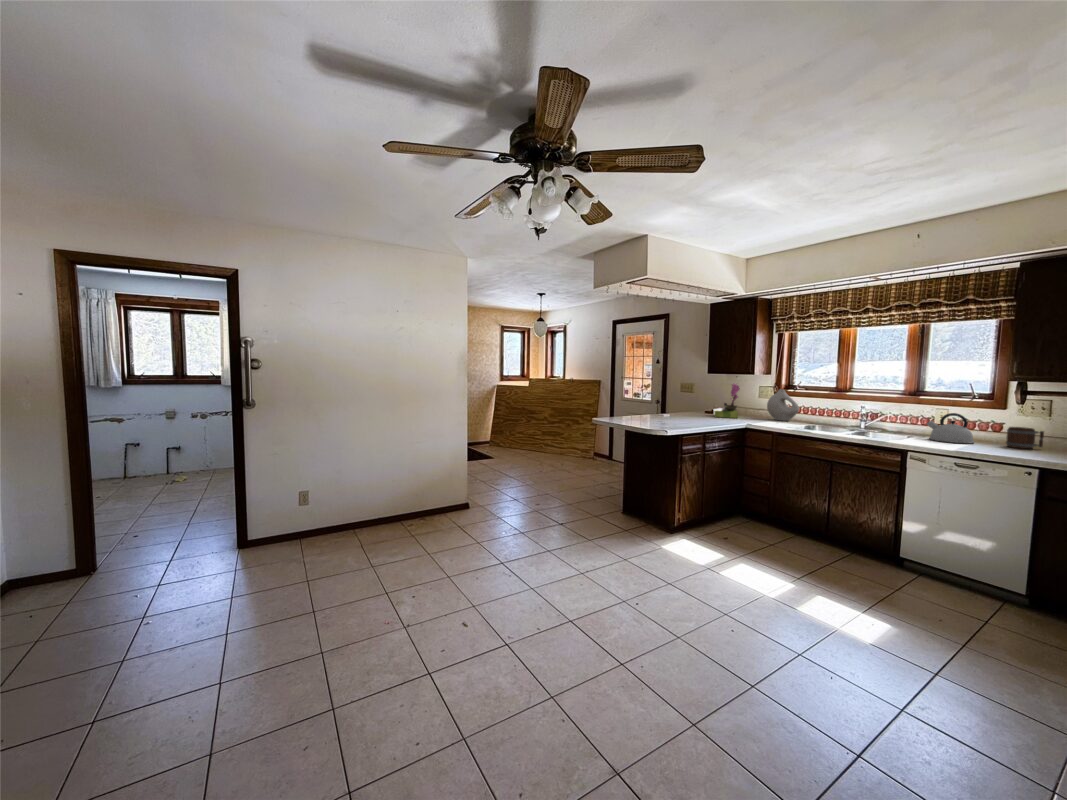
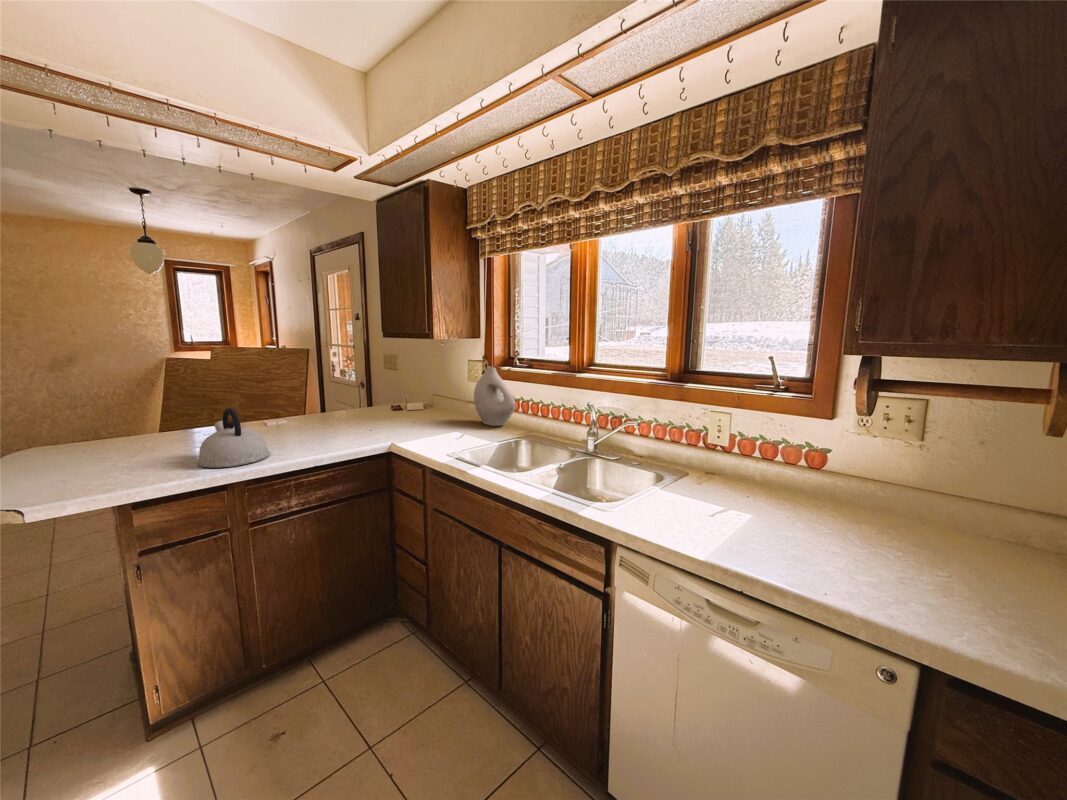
flower arrangement: present [714,384,740,418] -> none [381,355,433,423]
kettle: present [927,413,974,443] -> present [198,408,270,468]
mug: present [1006,427,1044,449] -> none [828,465,906,526]

